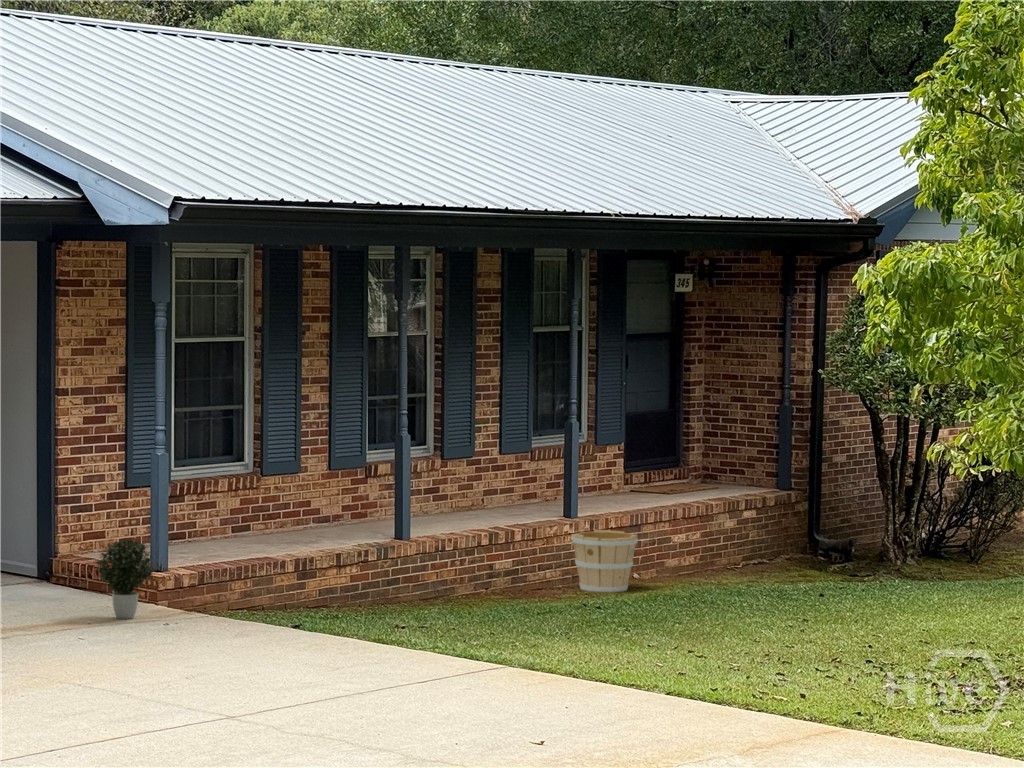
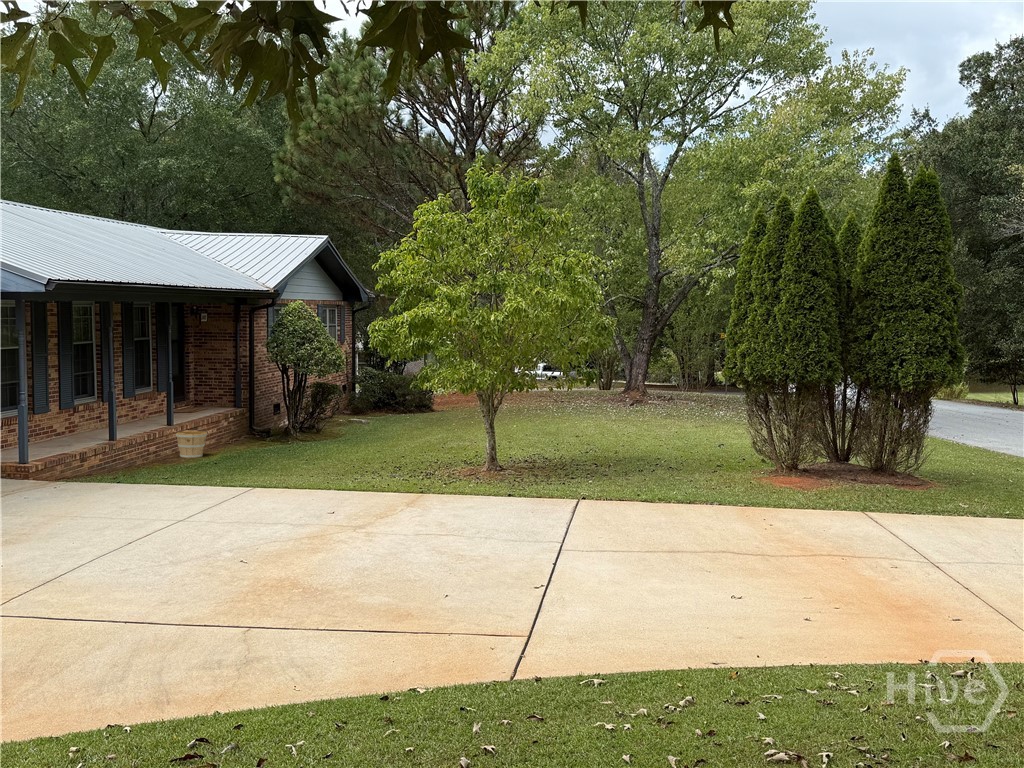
potted plant: present [96,539,153,619] -> none [8,449,39,486]

